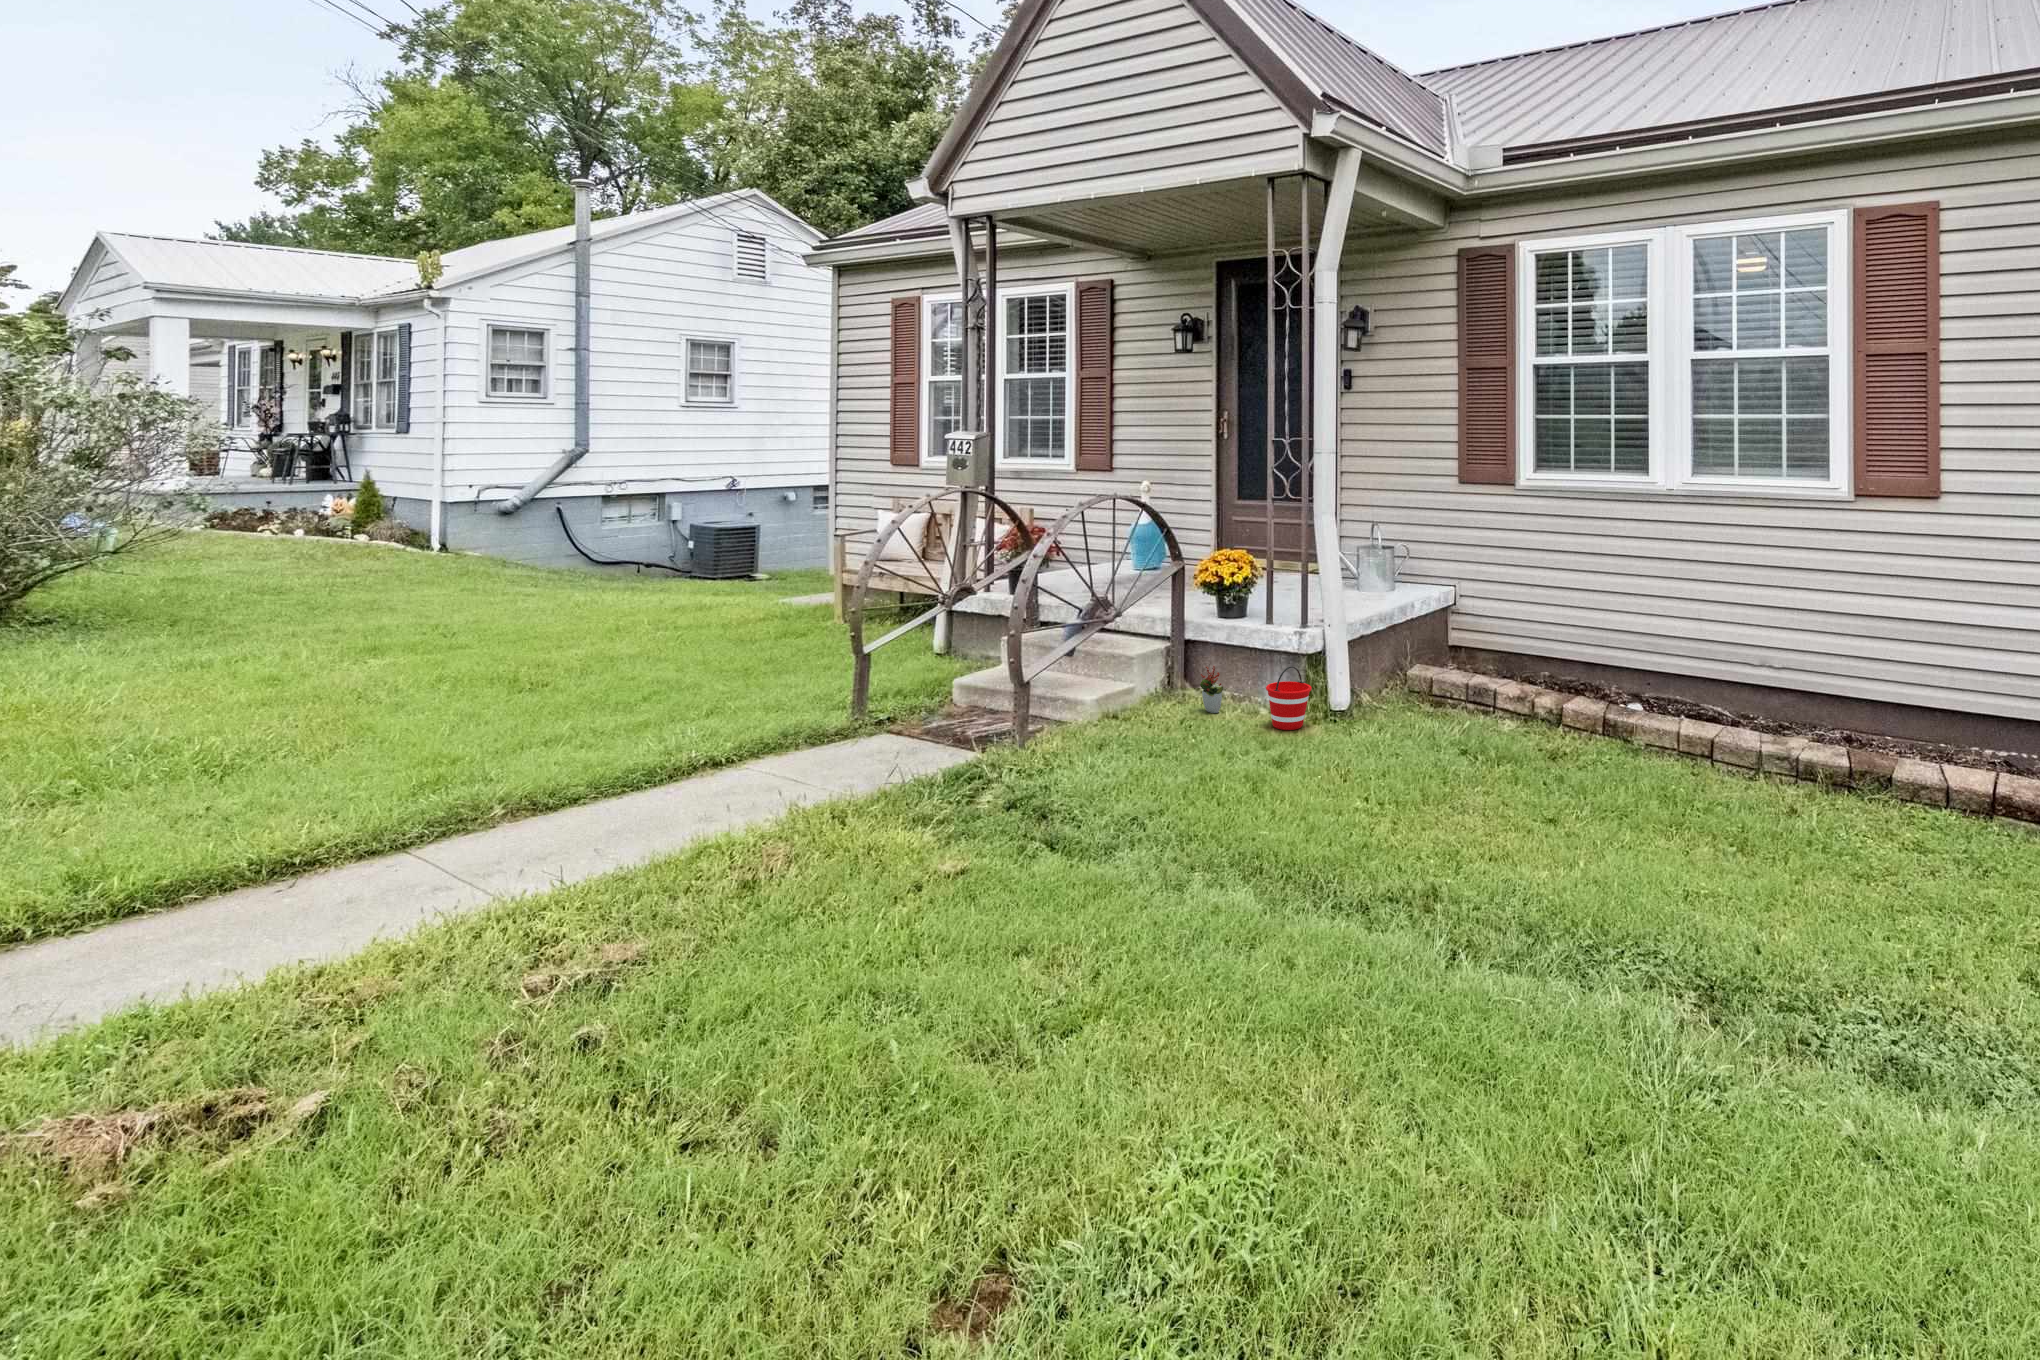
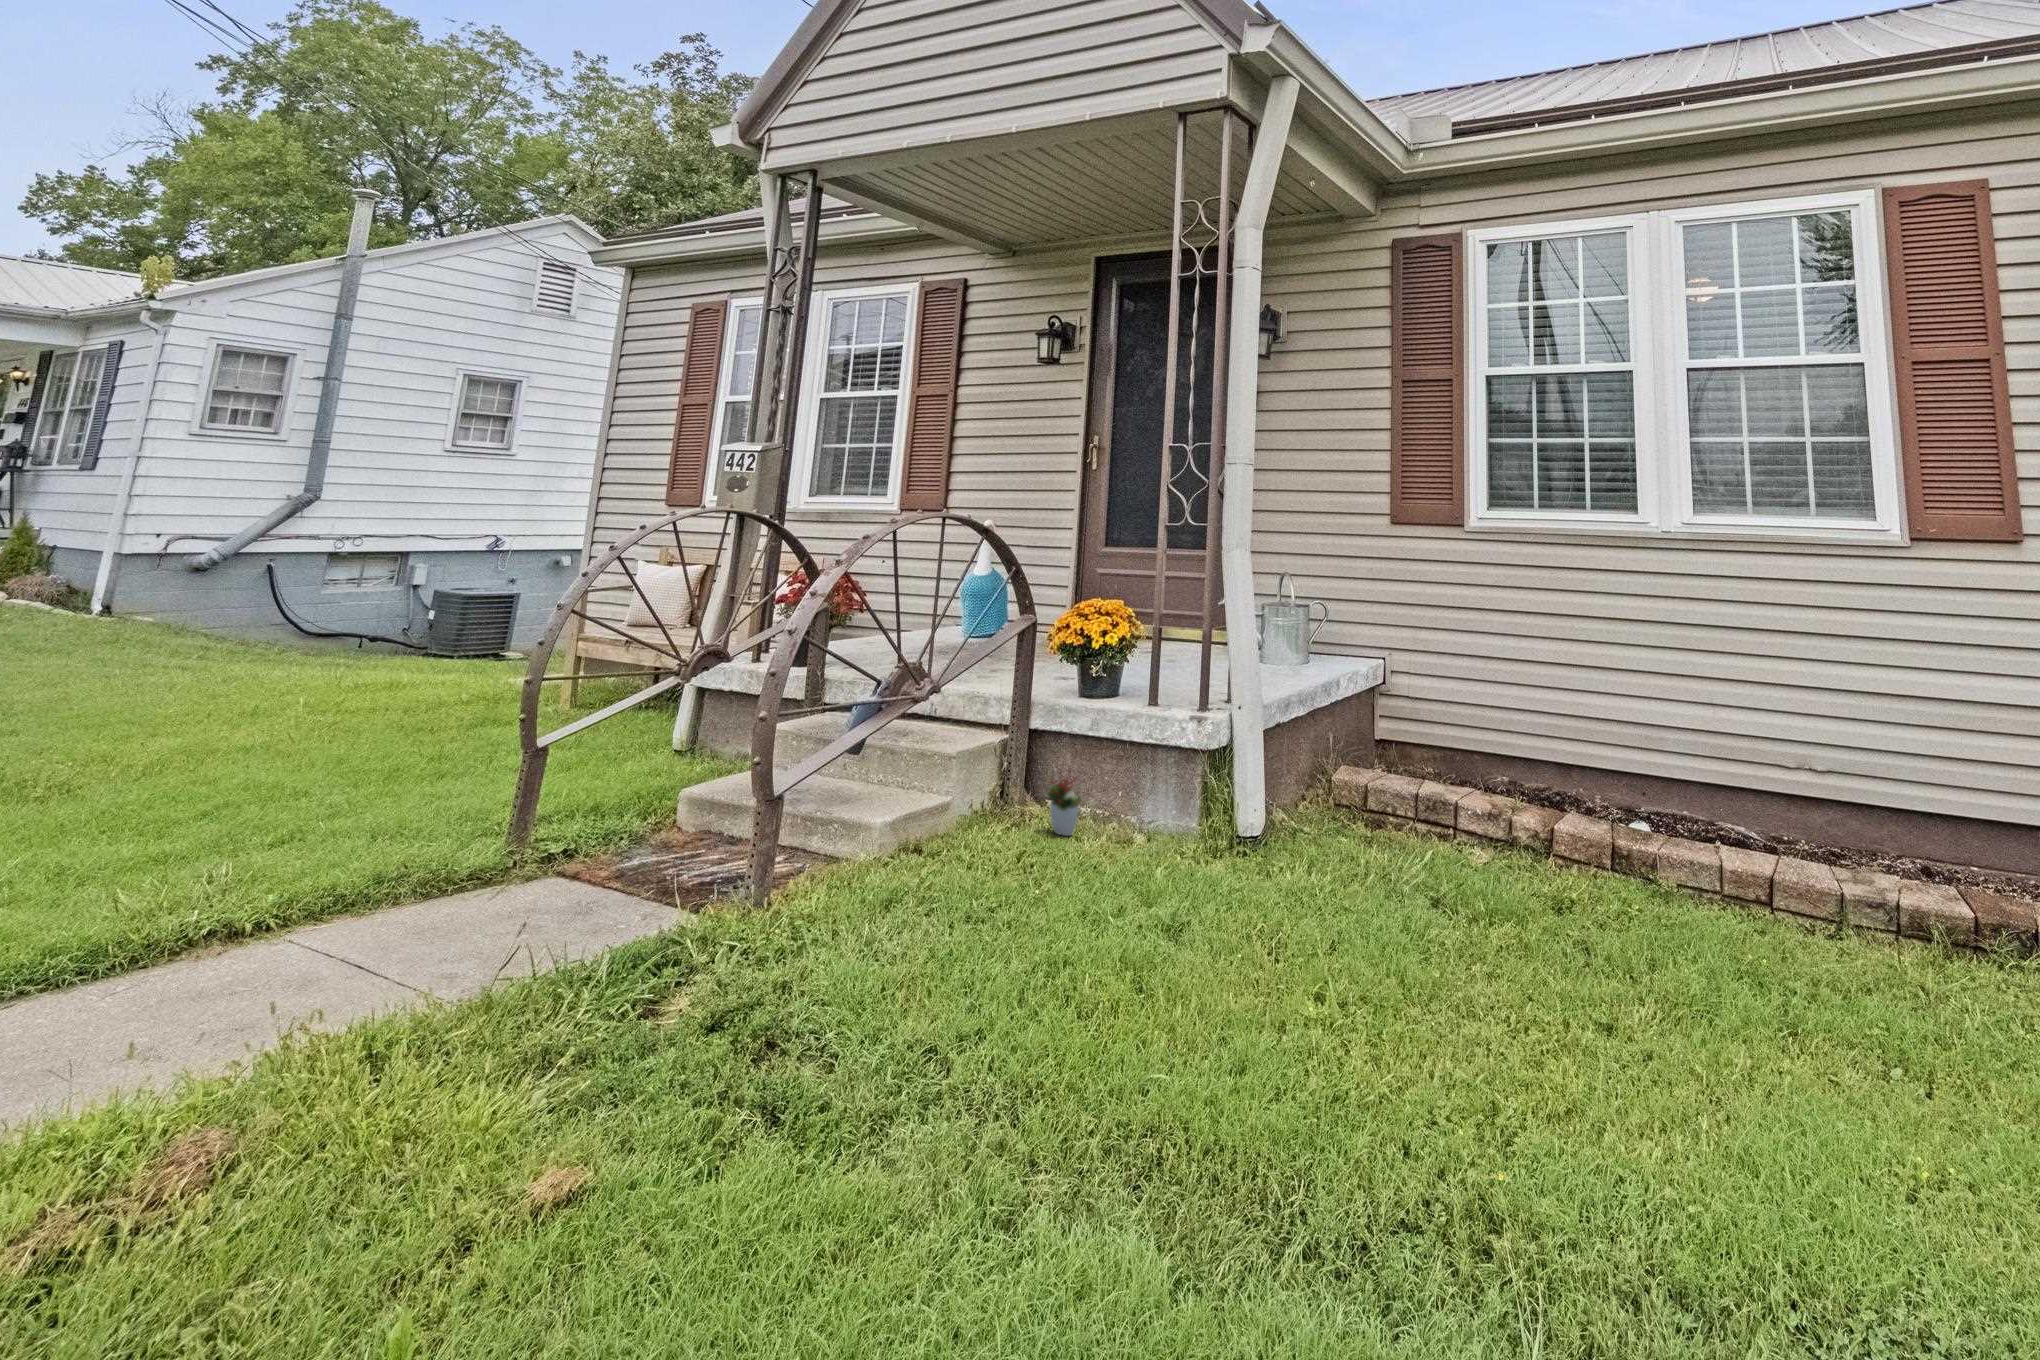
bucket: present [1266,667,1312,730] -> none [1146,768,1211,864]

